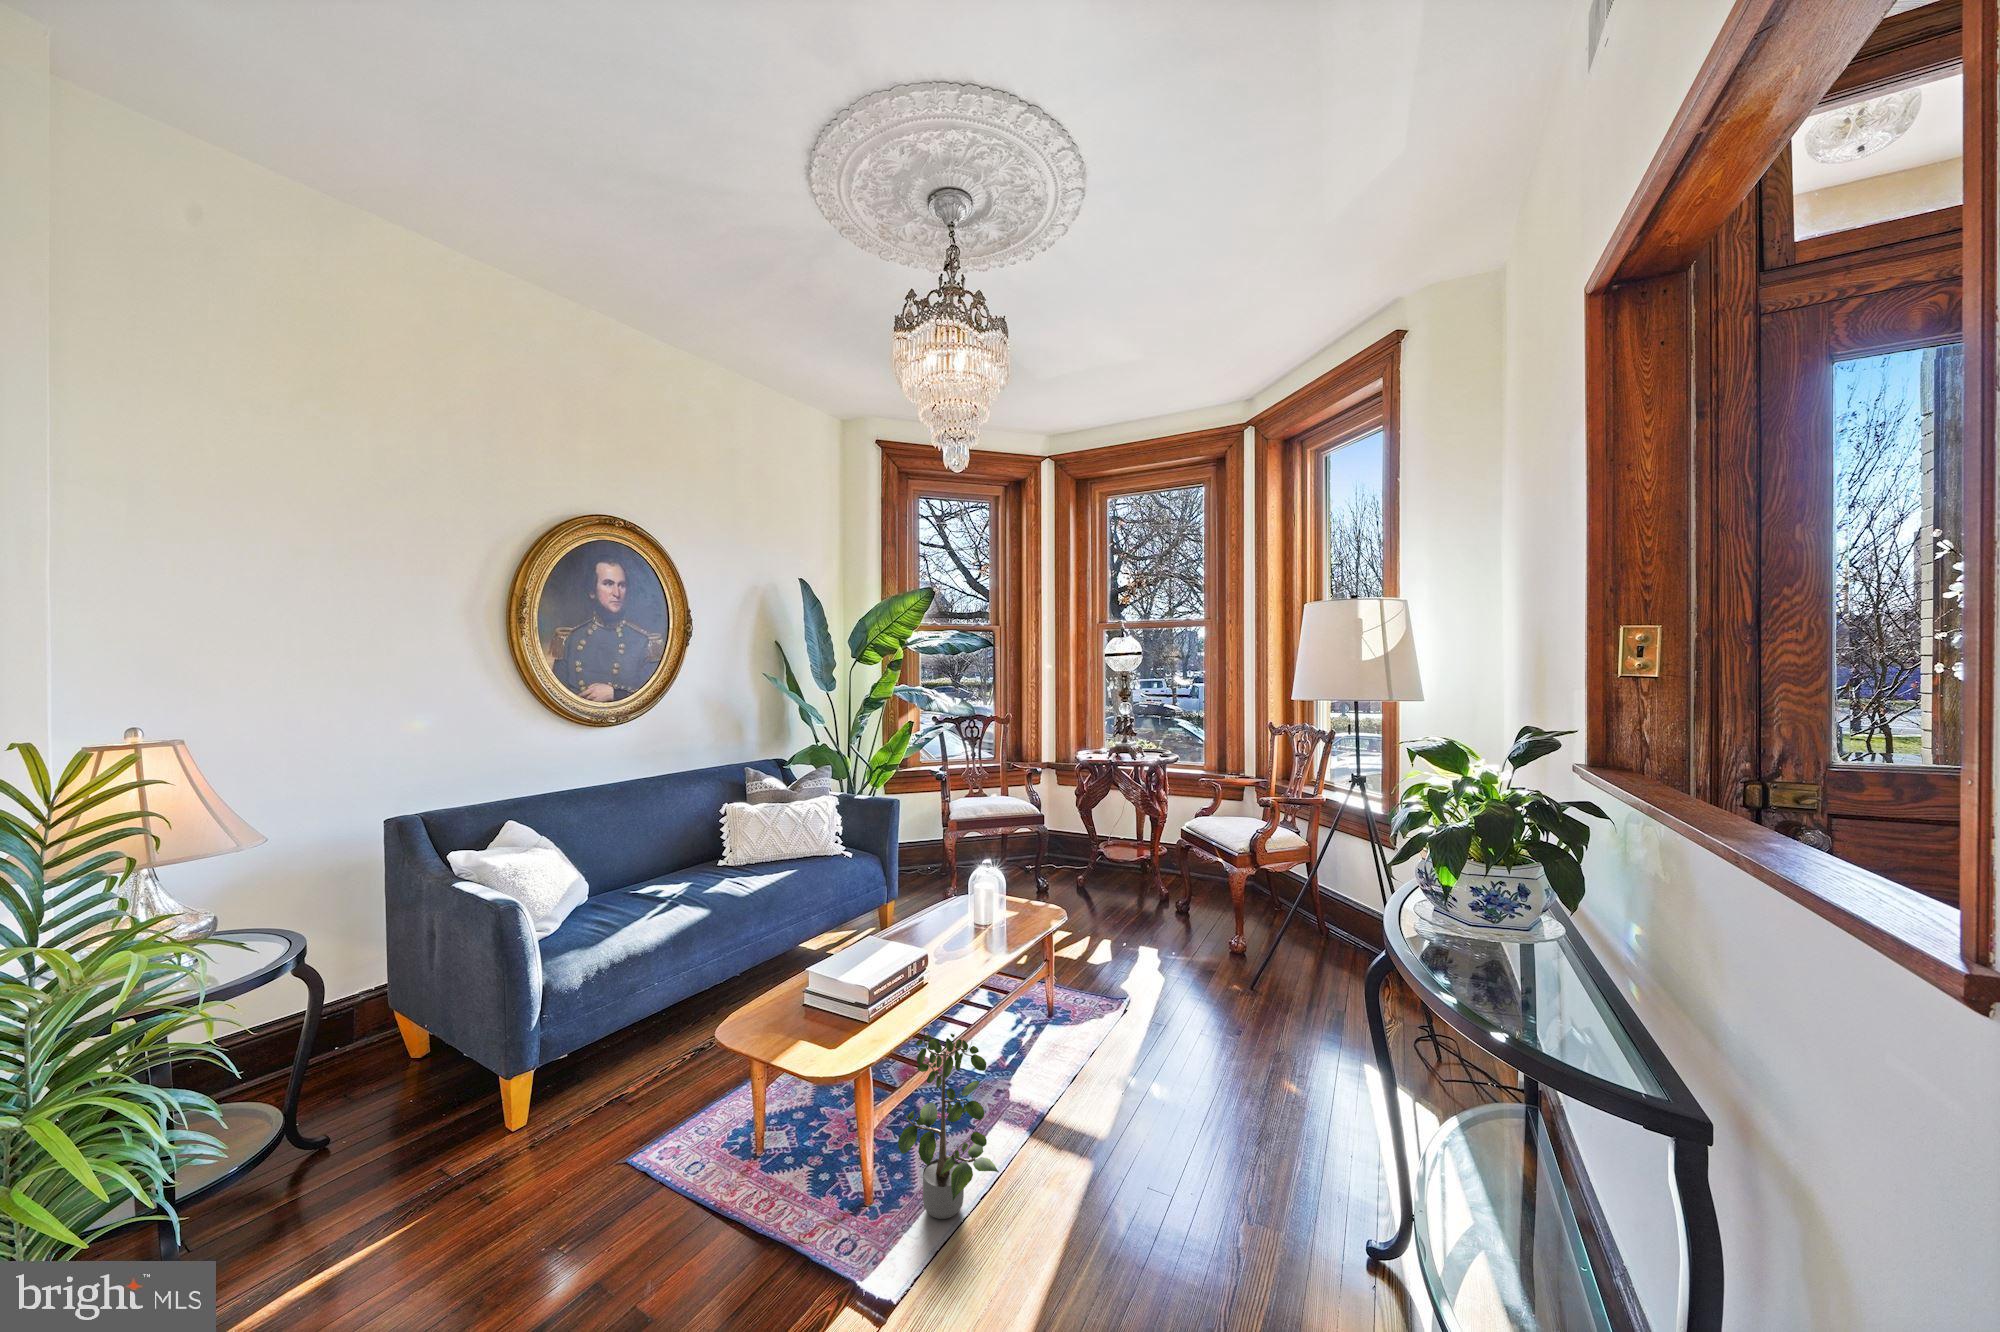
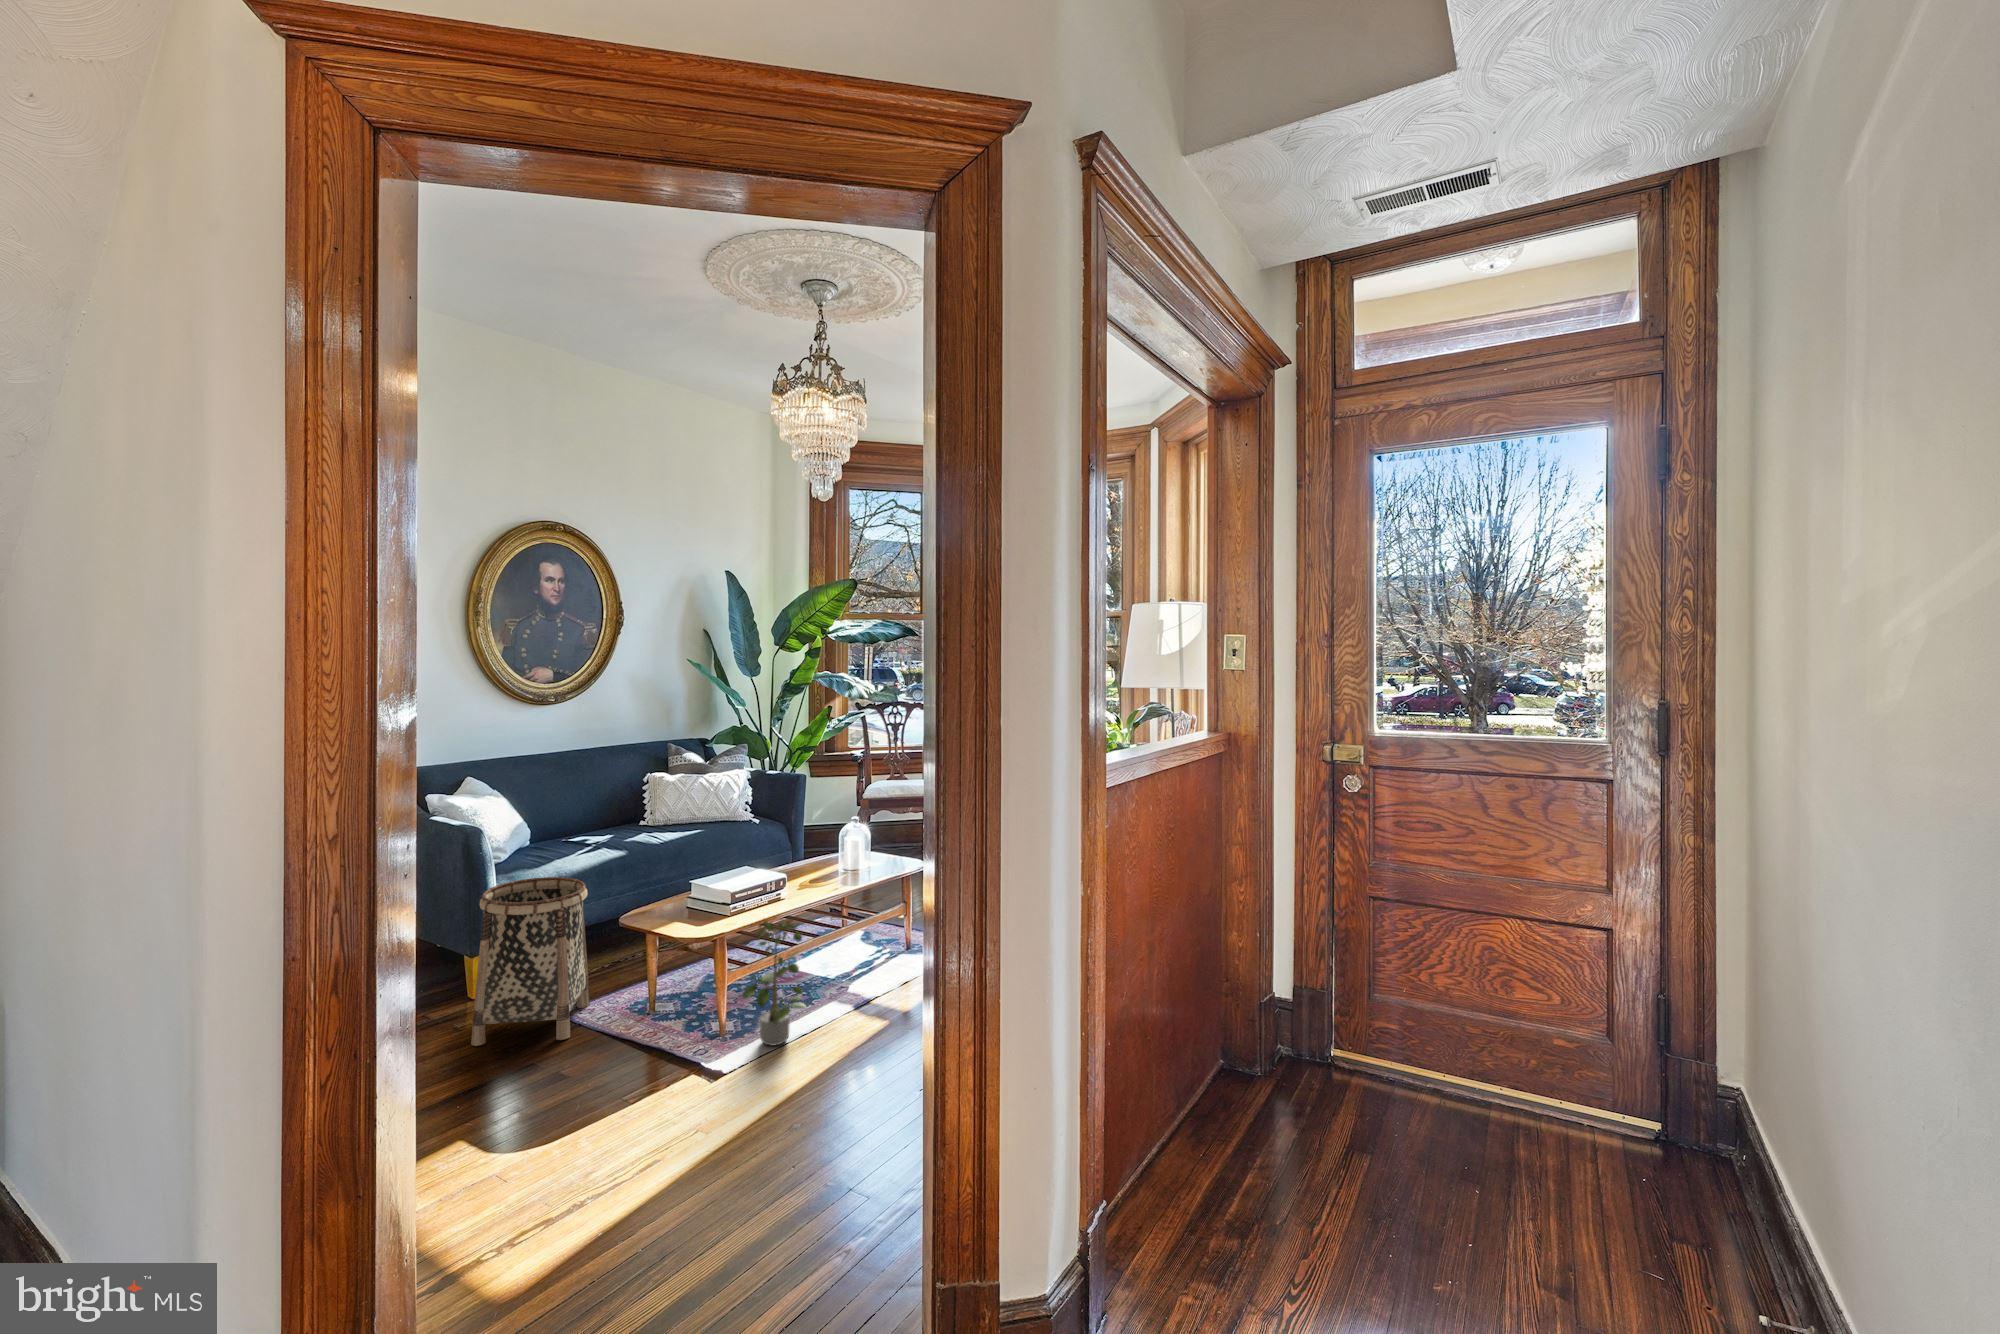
basket: none [506,968,673,1239] -> present [471,877,590,1046]

